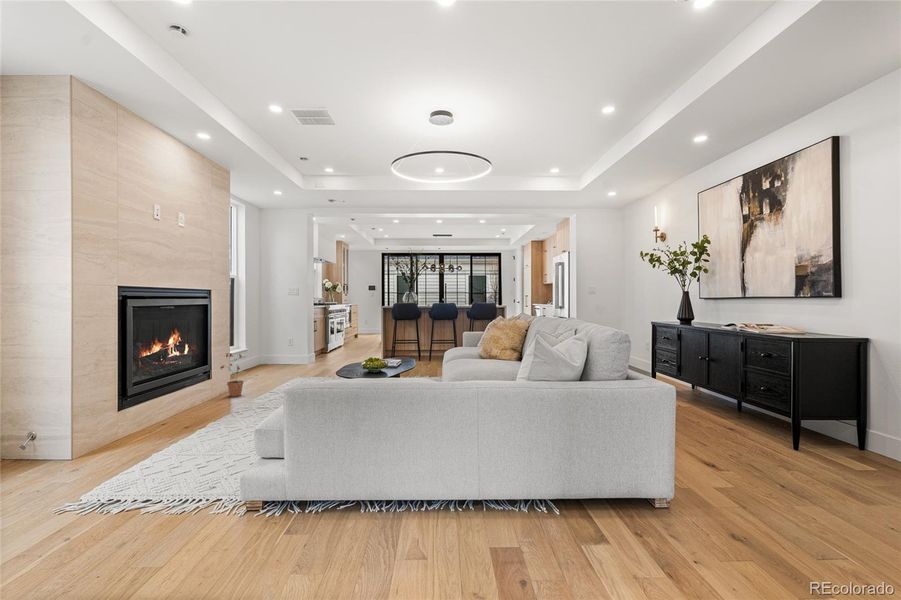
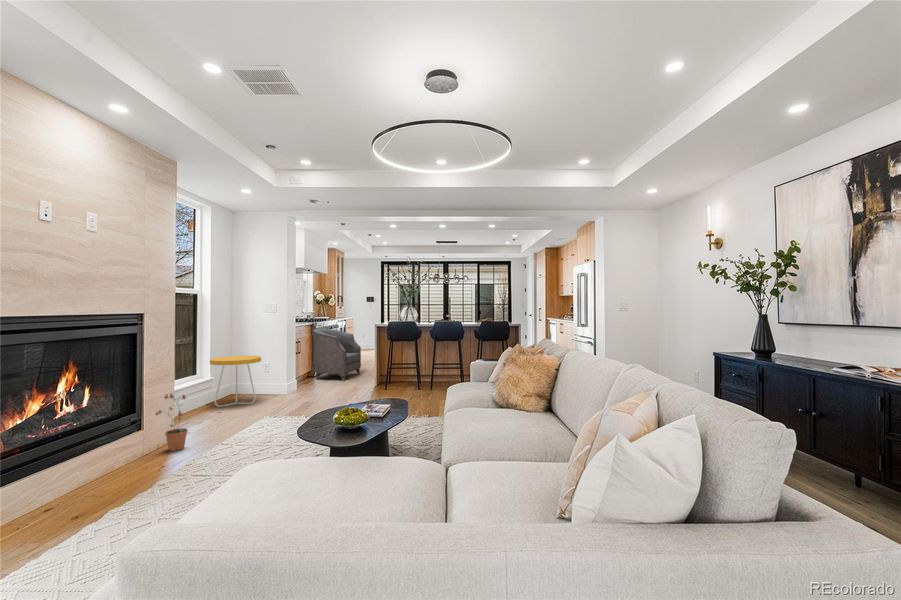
armchair: none [327,311,368,355] -> present [313,328,361,381]
side table: none [247,331,288,372] -> present [210,356,261,407]

